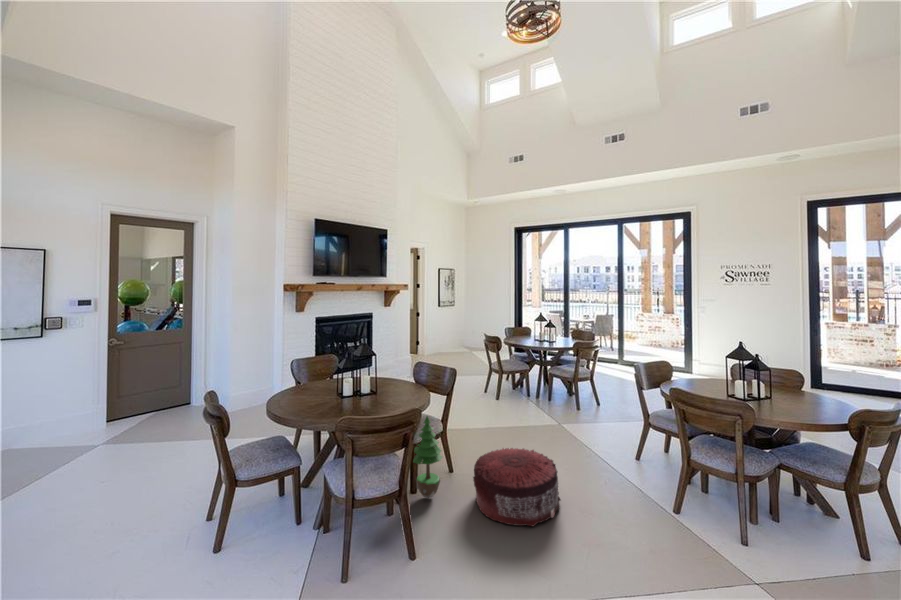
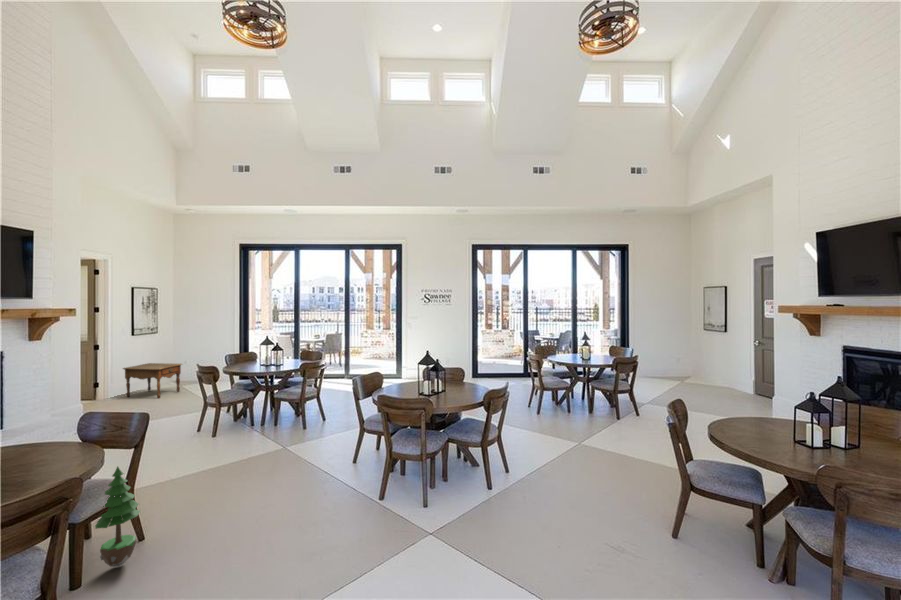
side table: none [435,331,474,360] -> present [123,363,182,398]
pouf: present [473,448,561,526] -> none [182,476,284,561]

